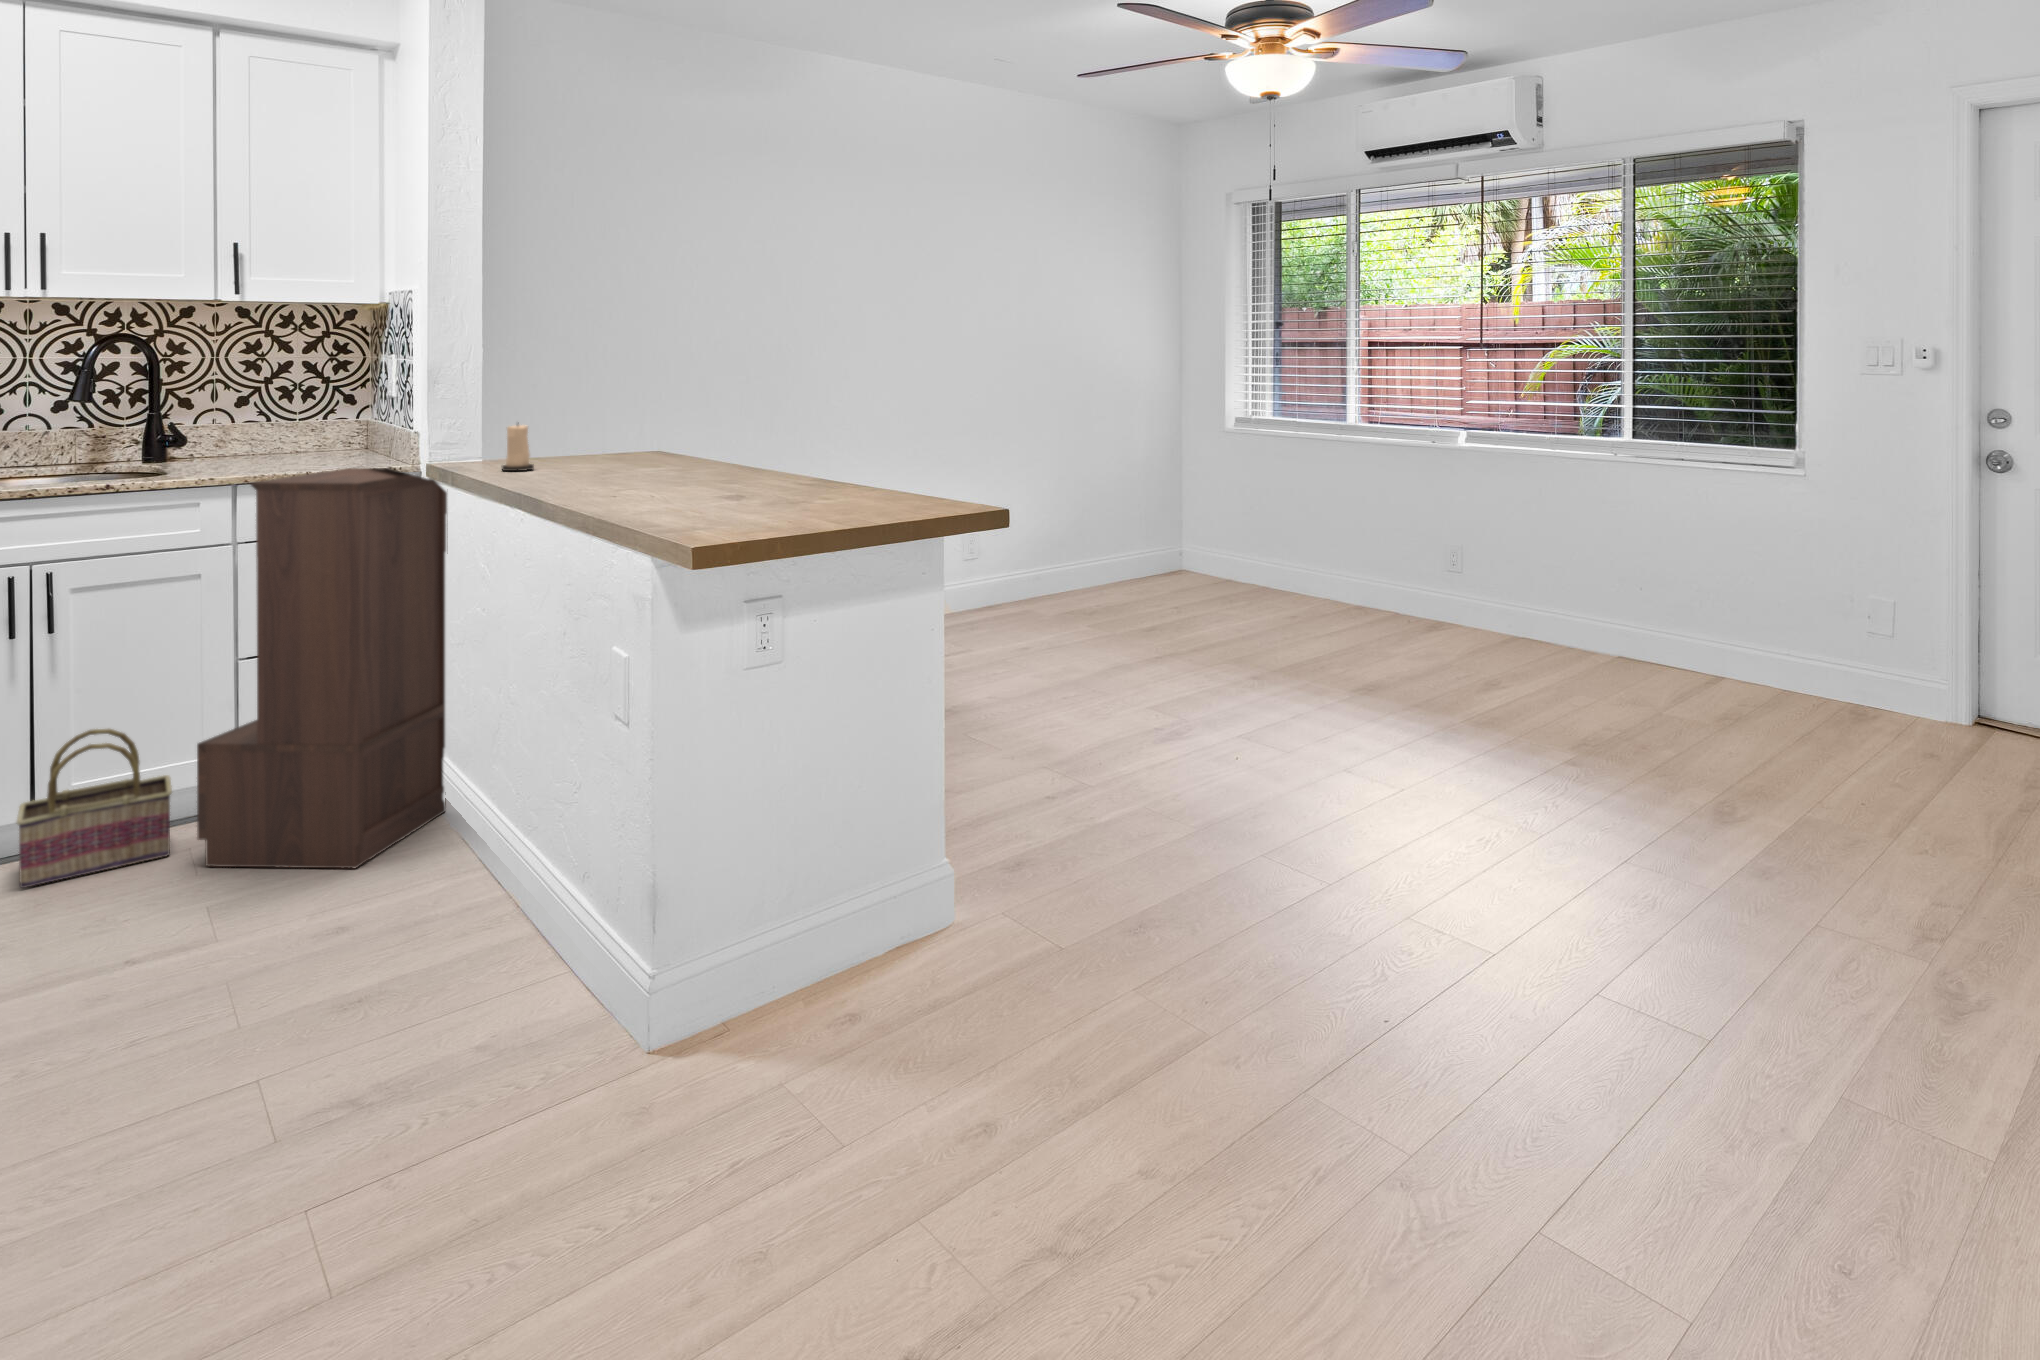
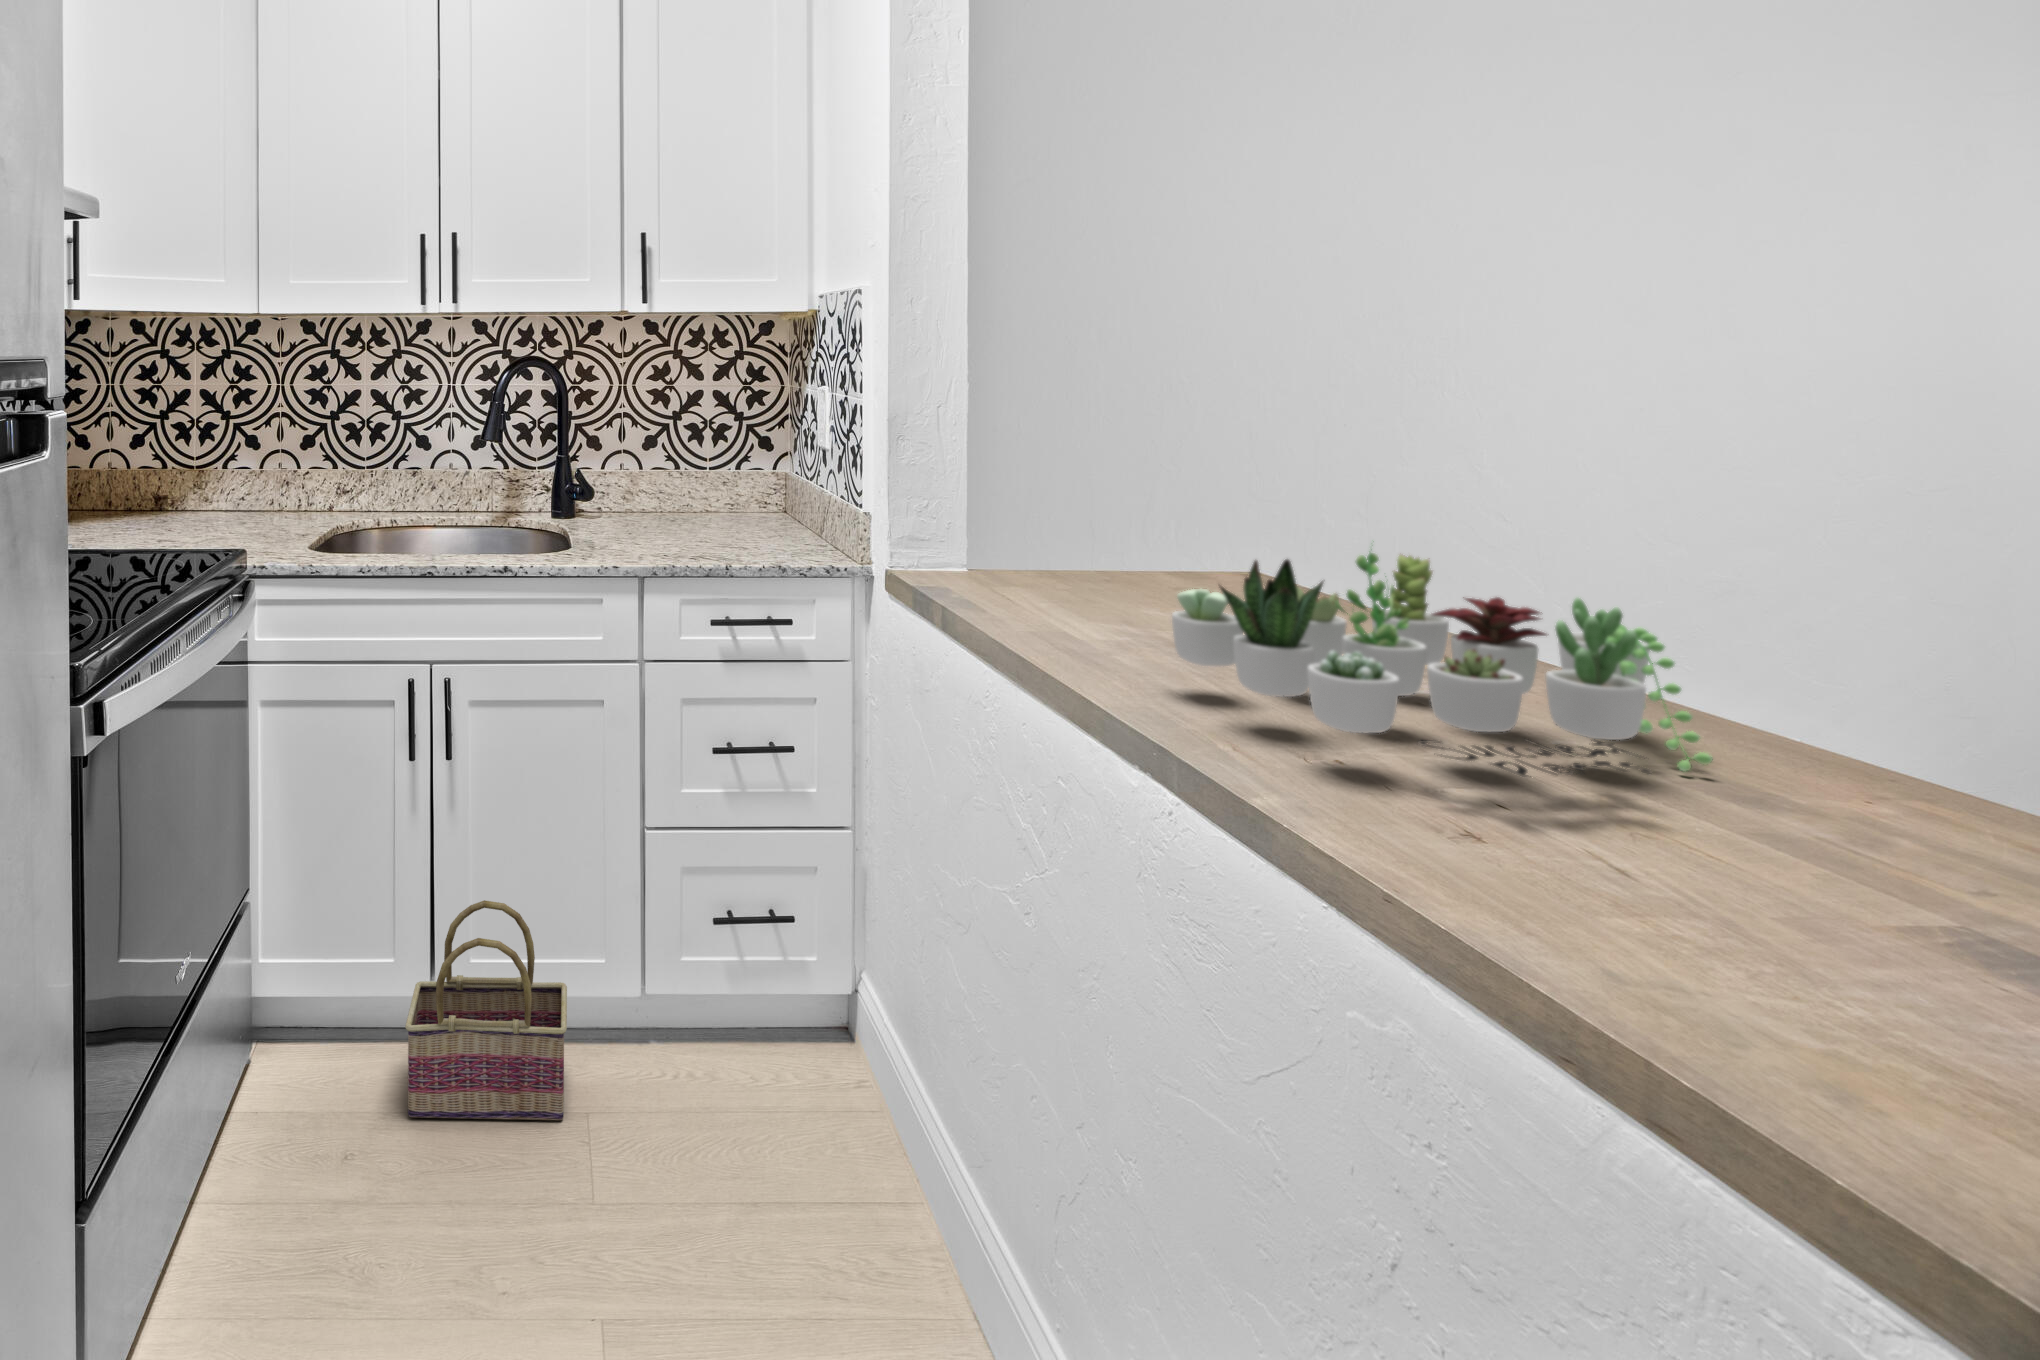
succulent plant: none [543,403,732,480] -> present [1172,552,1713,777]
candle: present [501,425,534,471] -> none [1043,535,1106,636]
bookshelf: present [197,468,447,868] -> none [593,571,931,1304]

